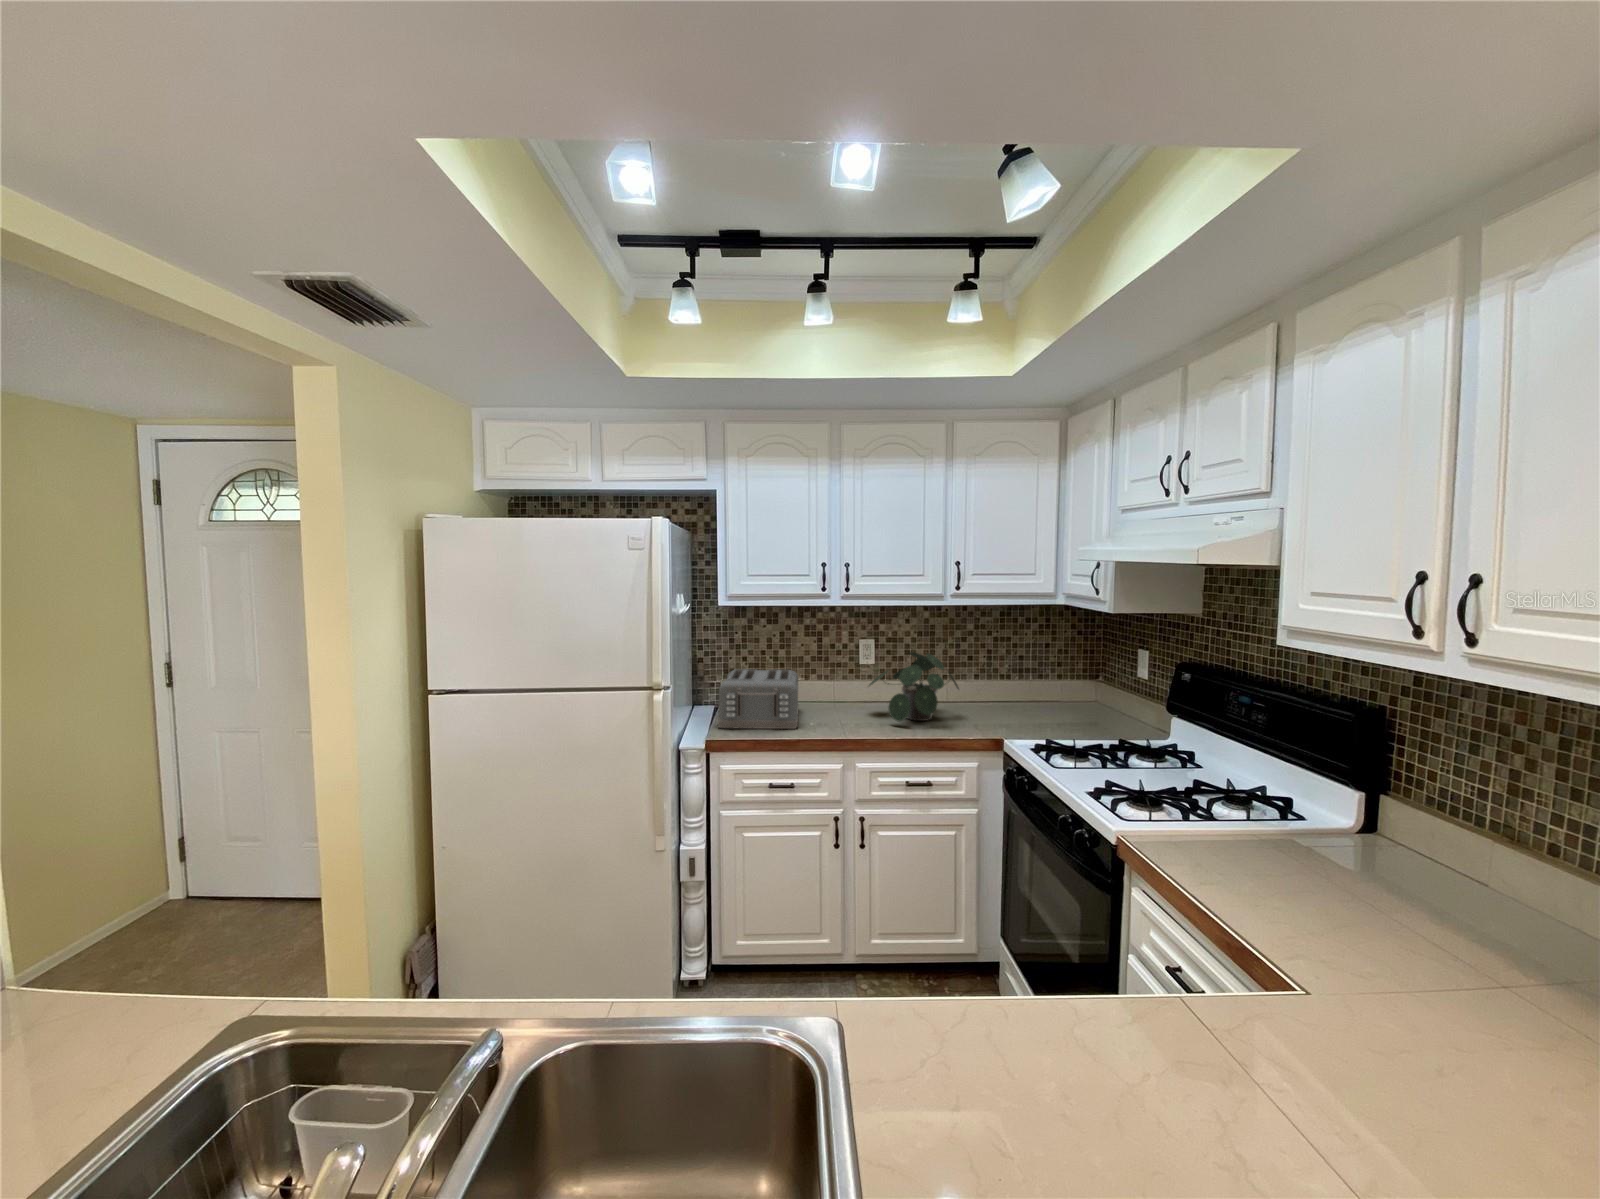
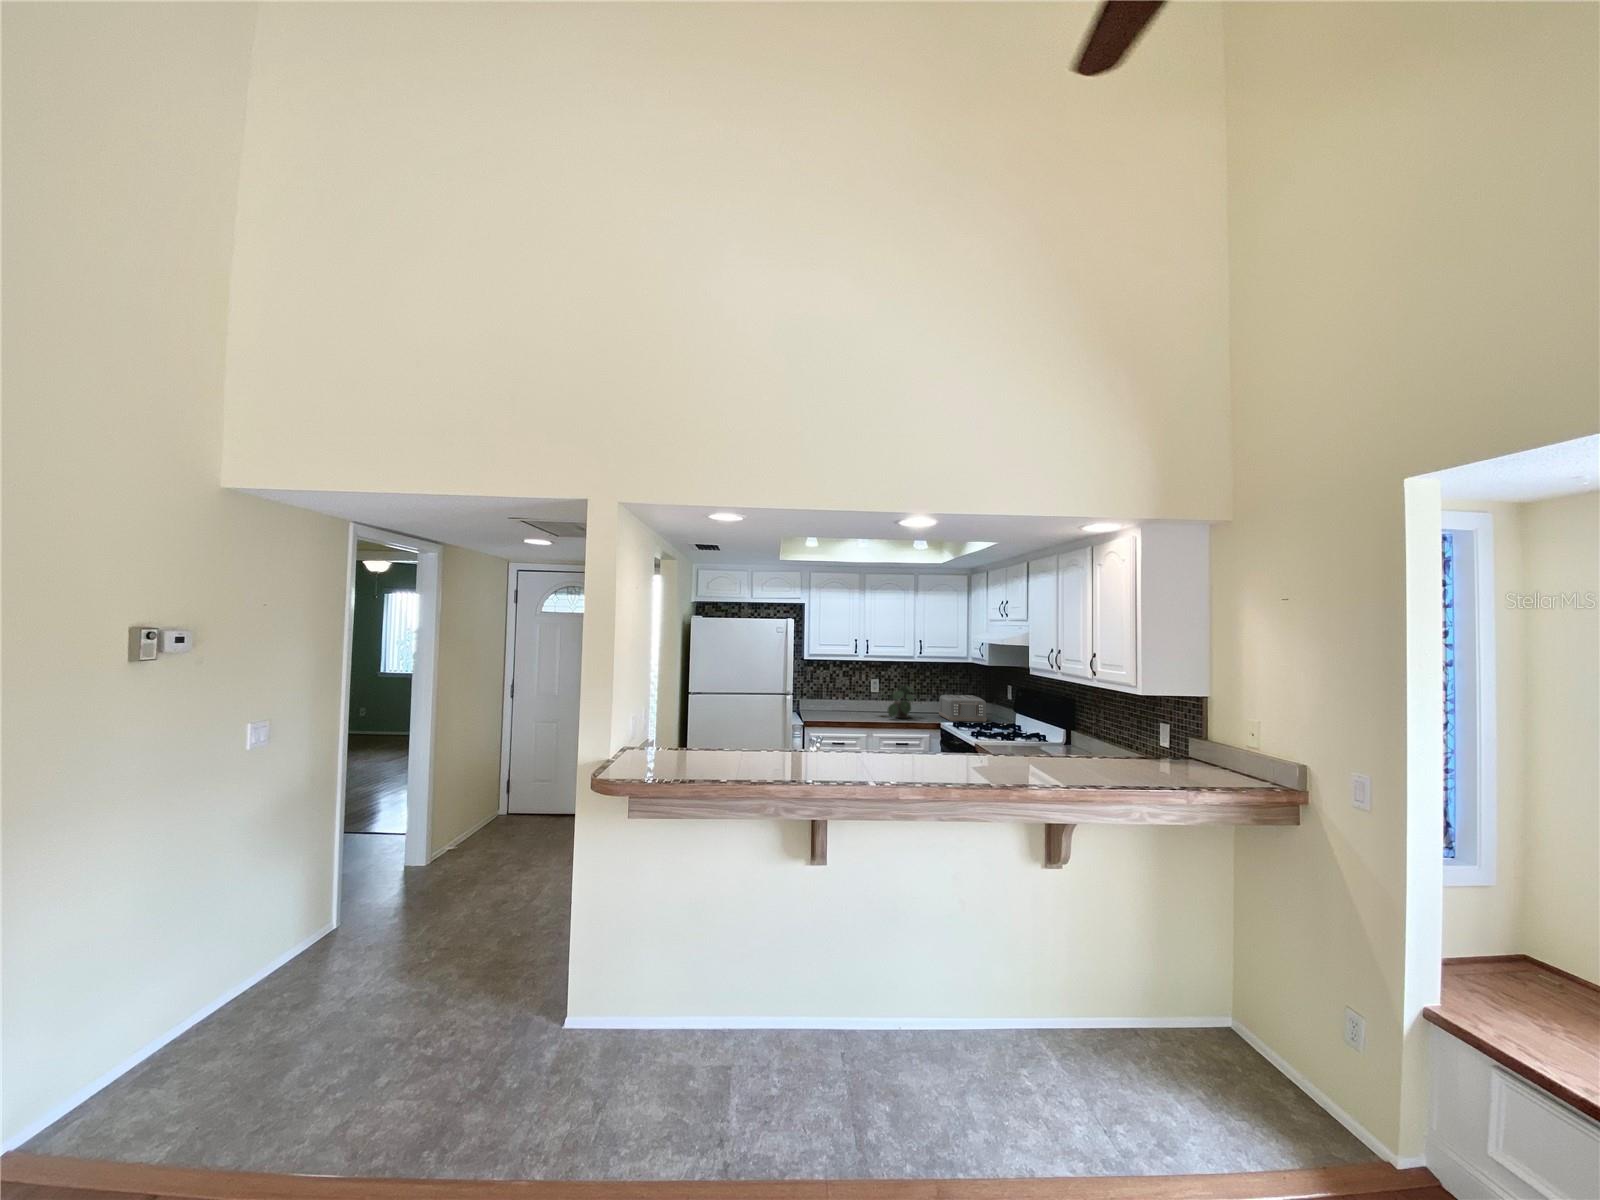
toaster: present [718,669,798,729] -> present [939,695,987,722]

